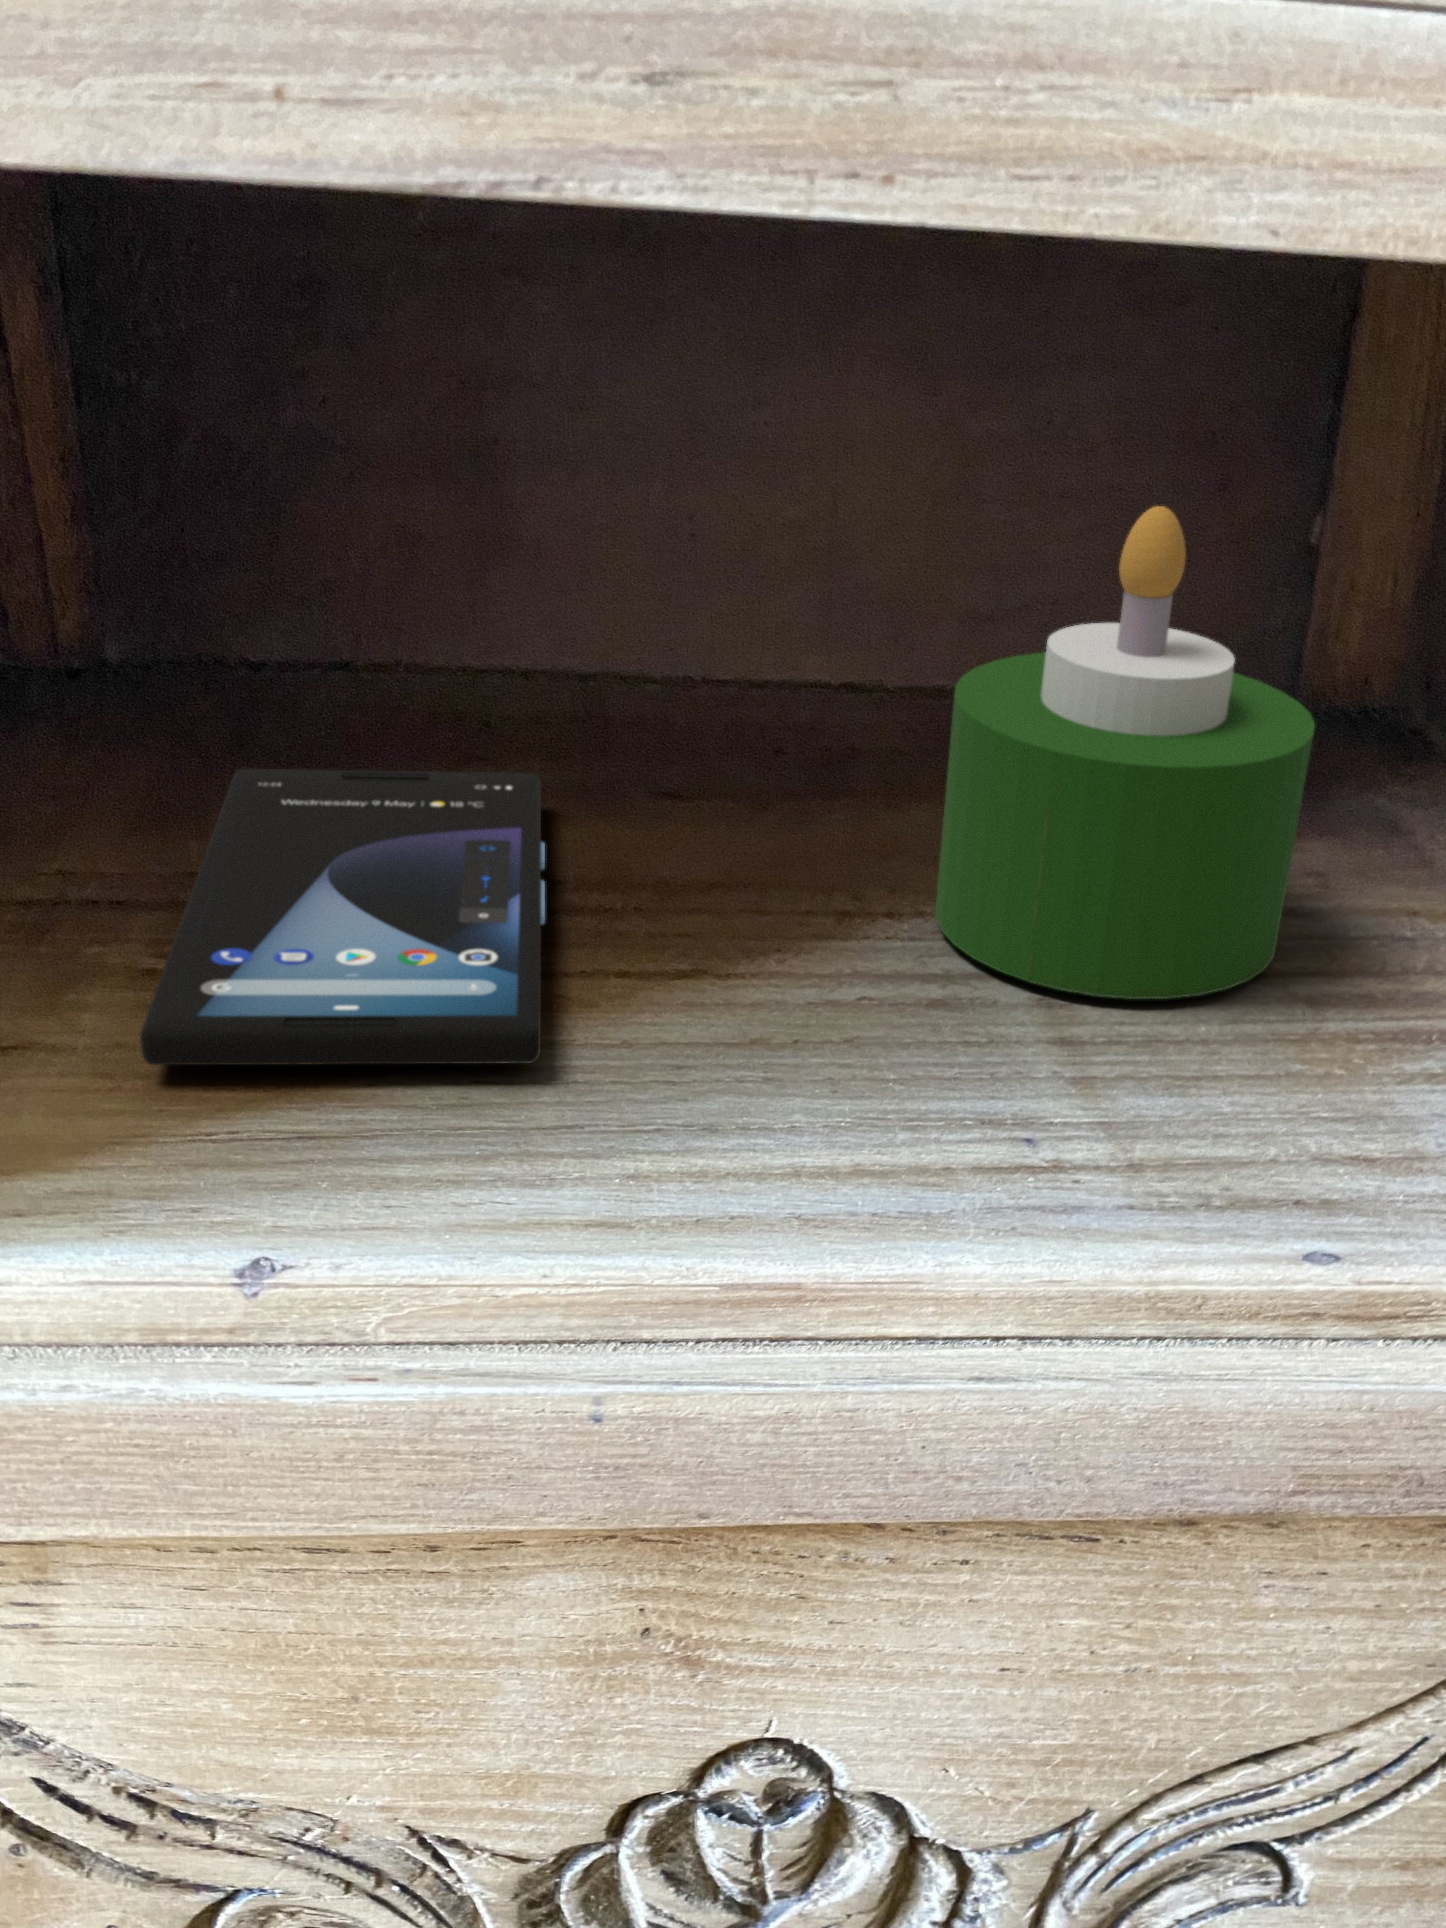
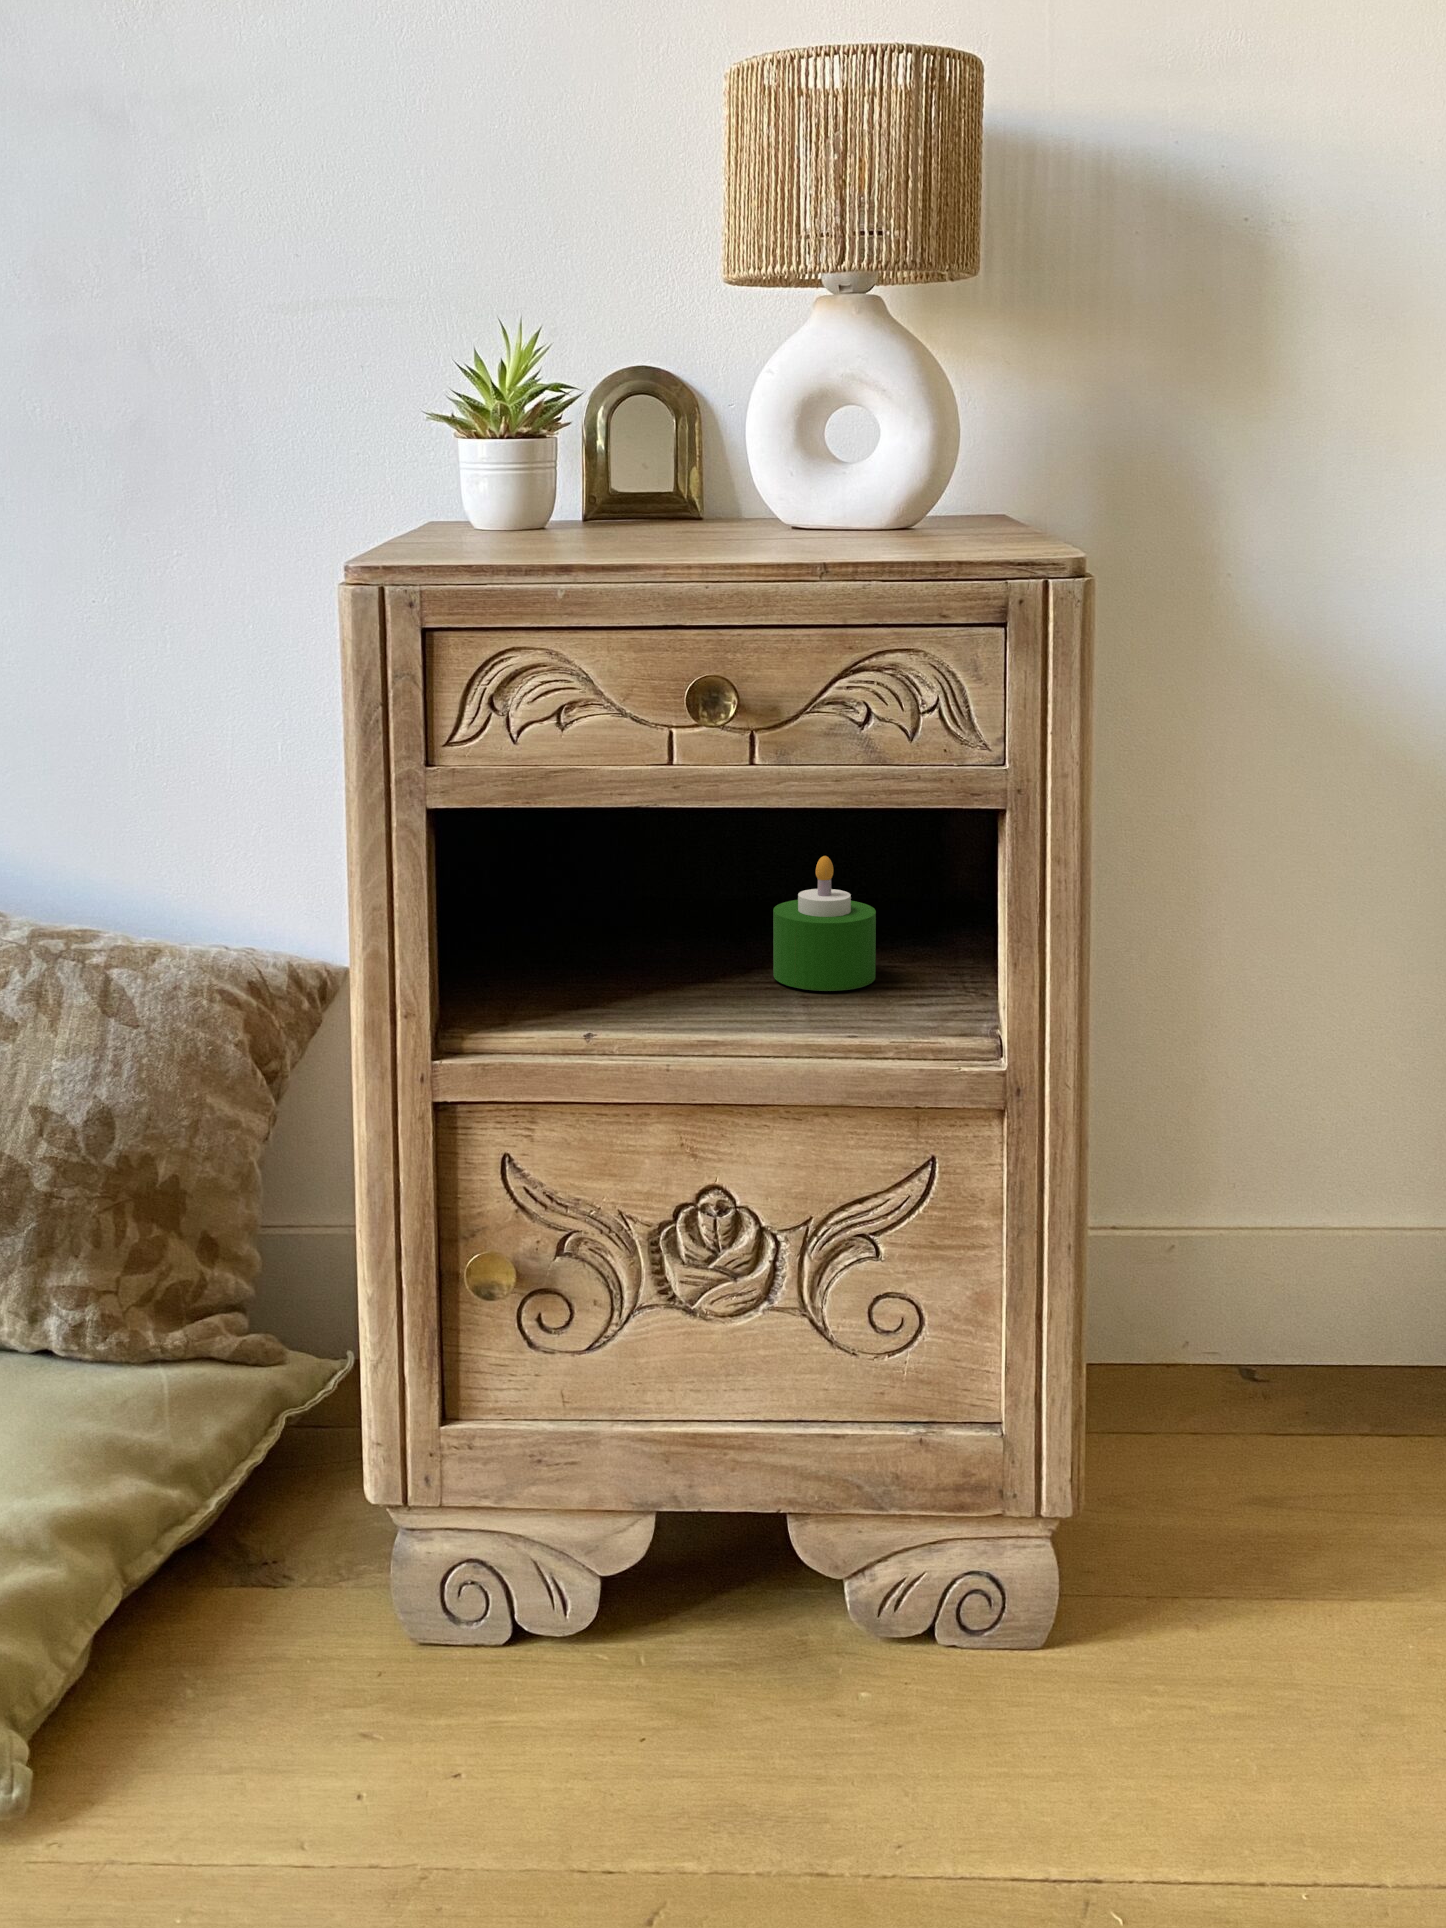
smartphone: present [140,769,545,1065] -> none [558,942,660,1001]

